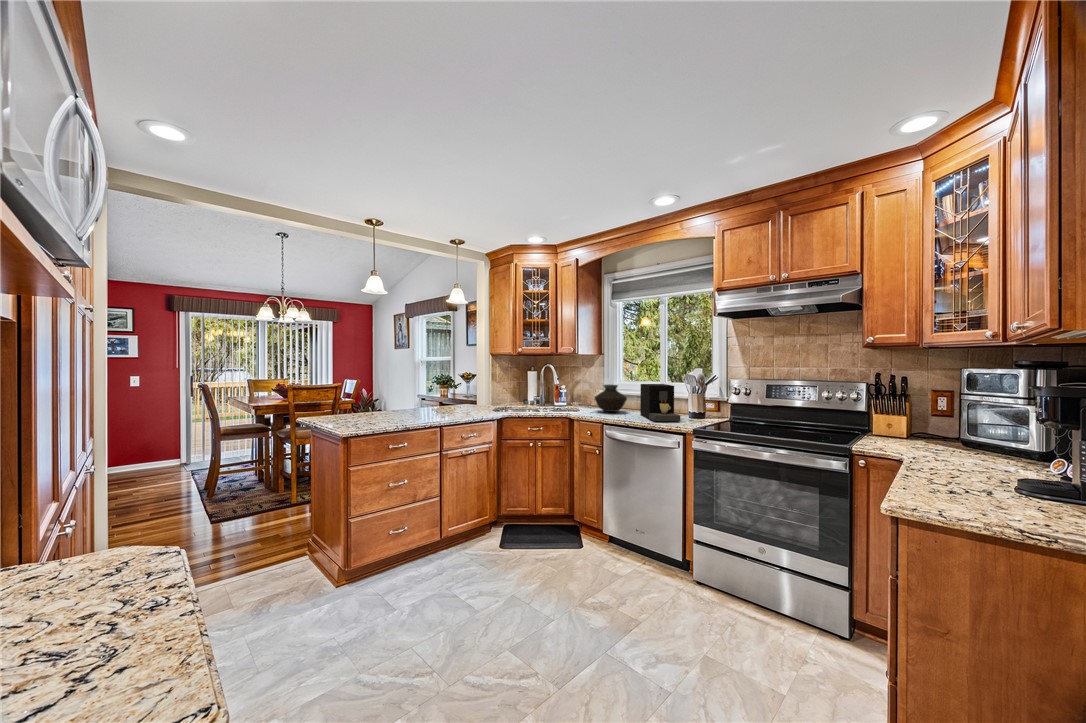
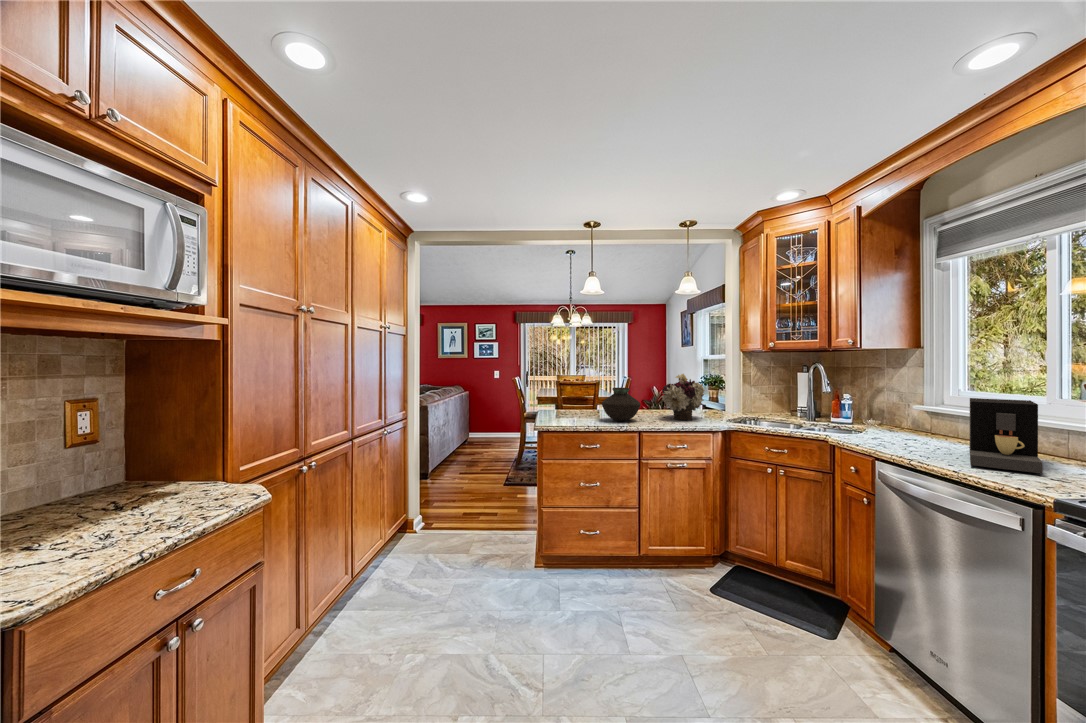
flower arrangement: none [443,373,479,413] -> present [662,374,705,420]
vase: present [595,384,627,412] -> present [602,388,640,421]

